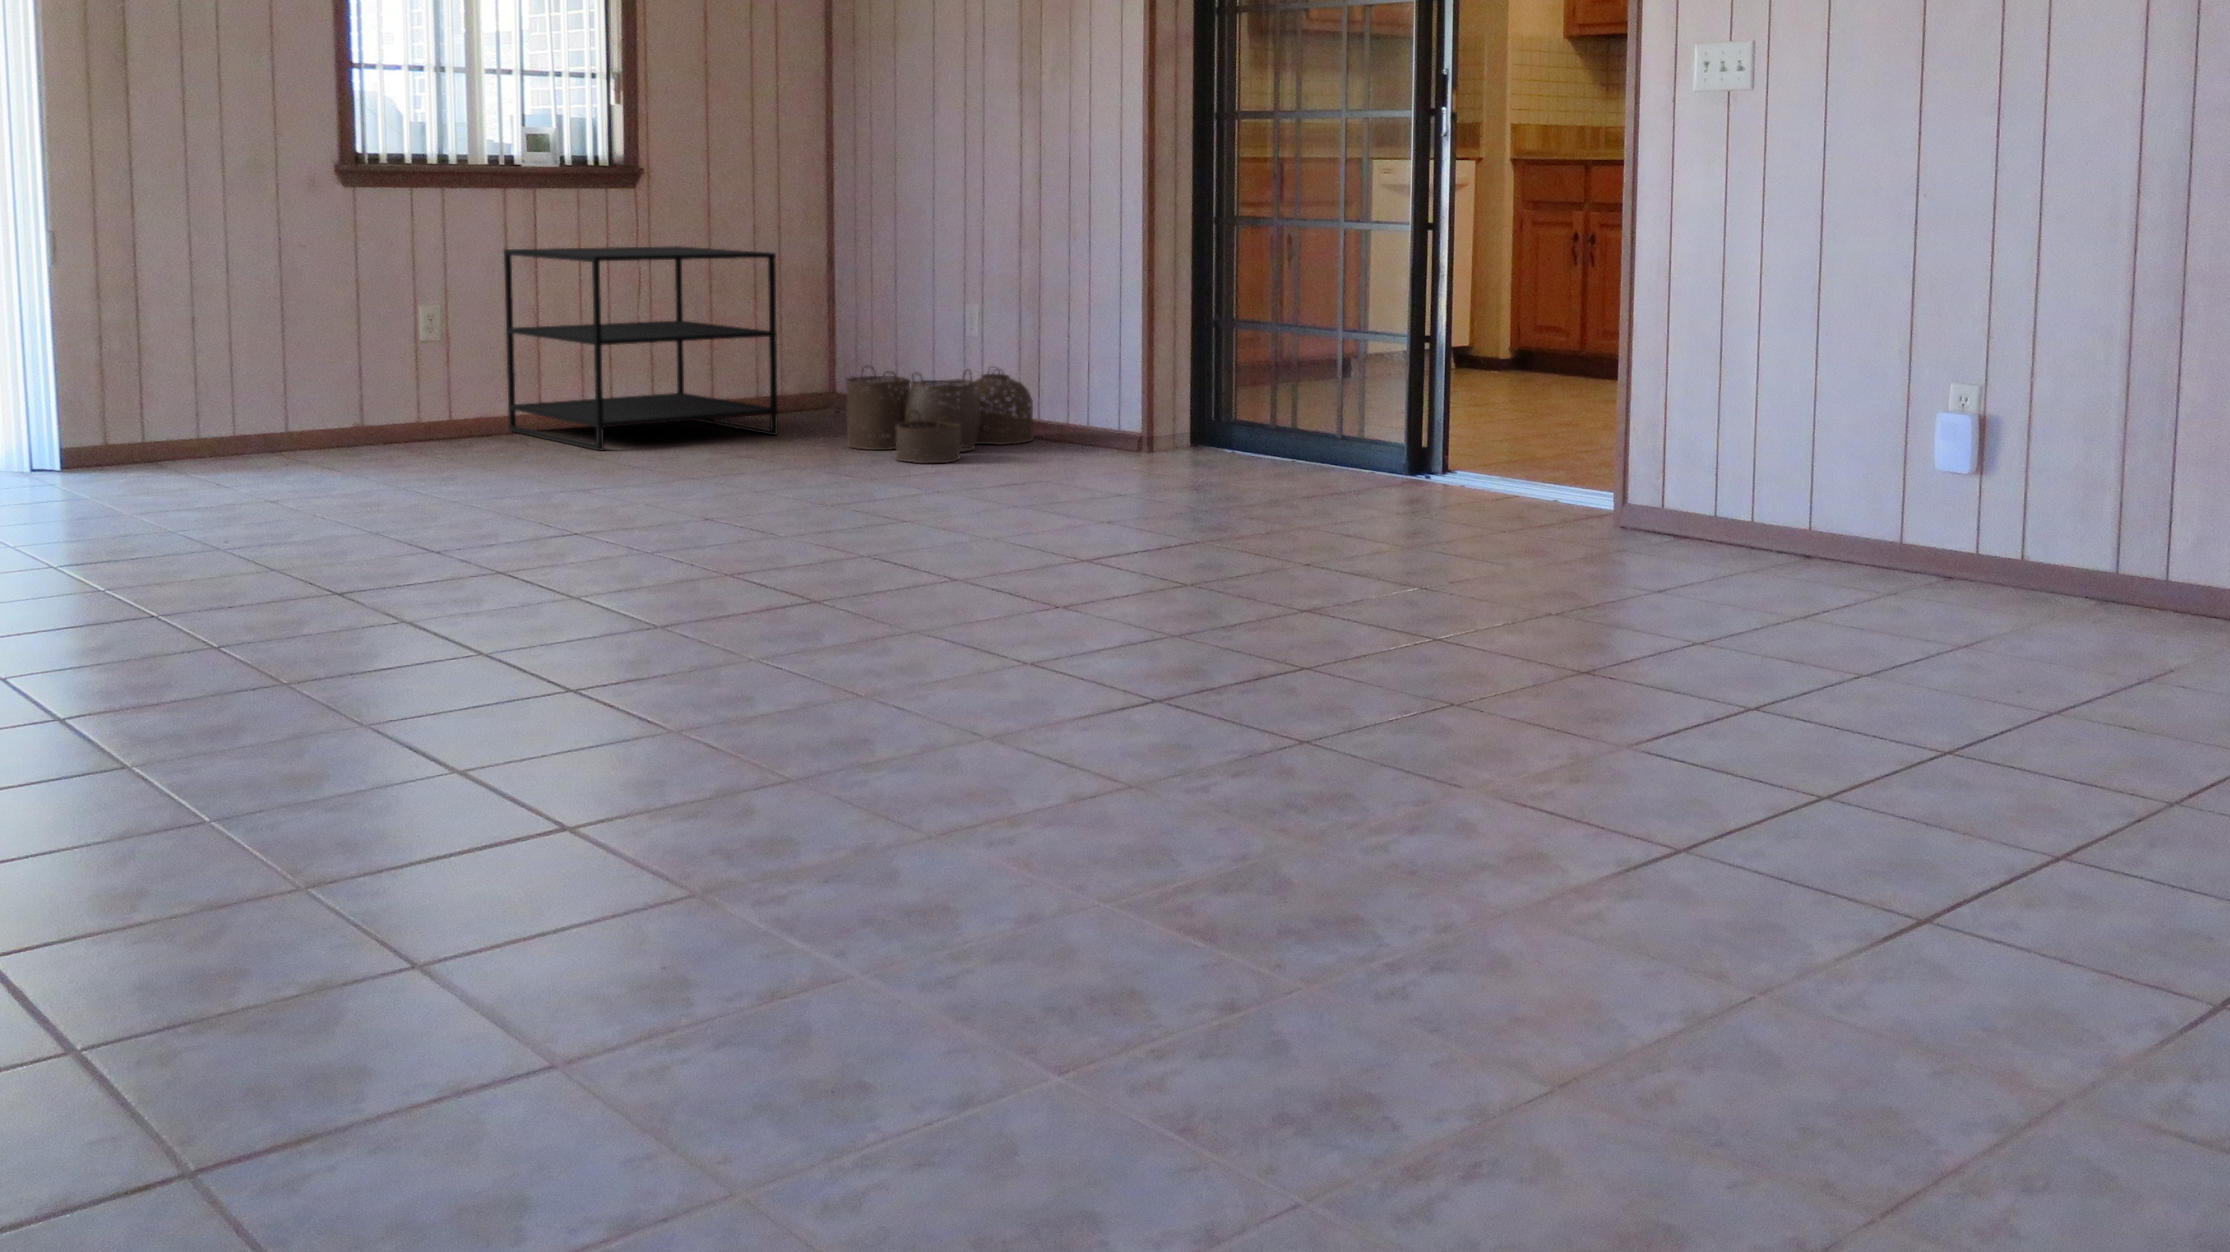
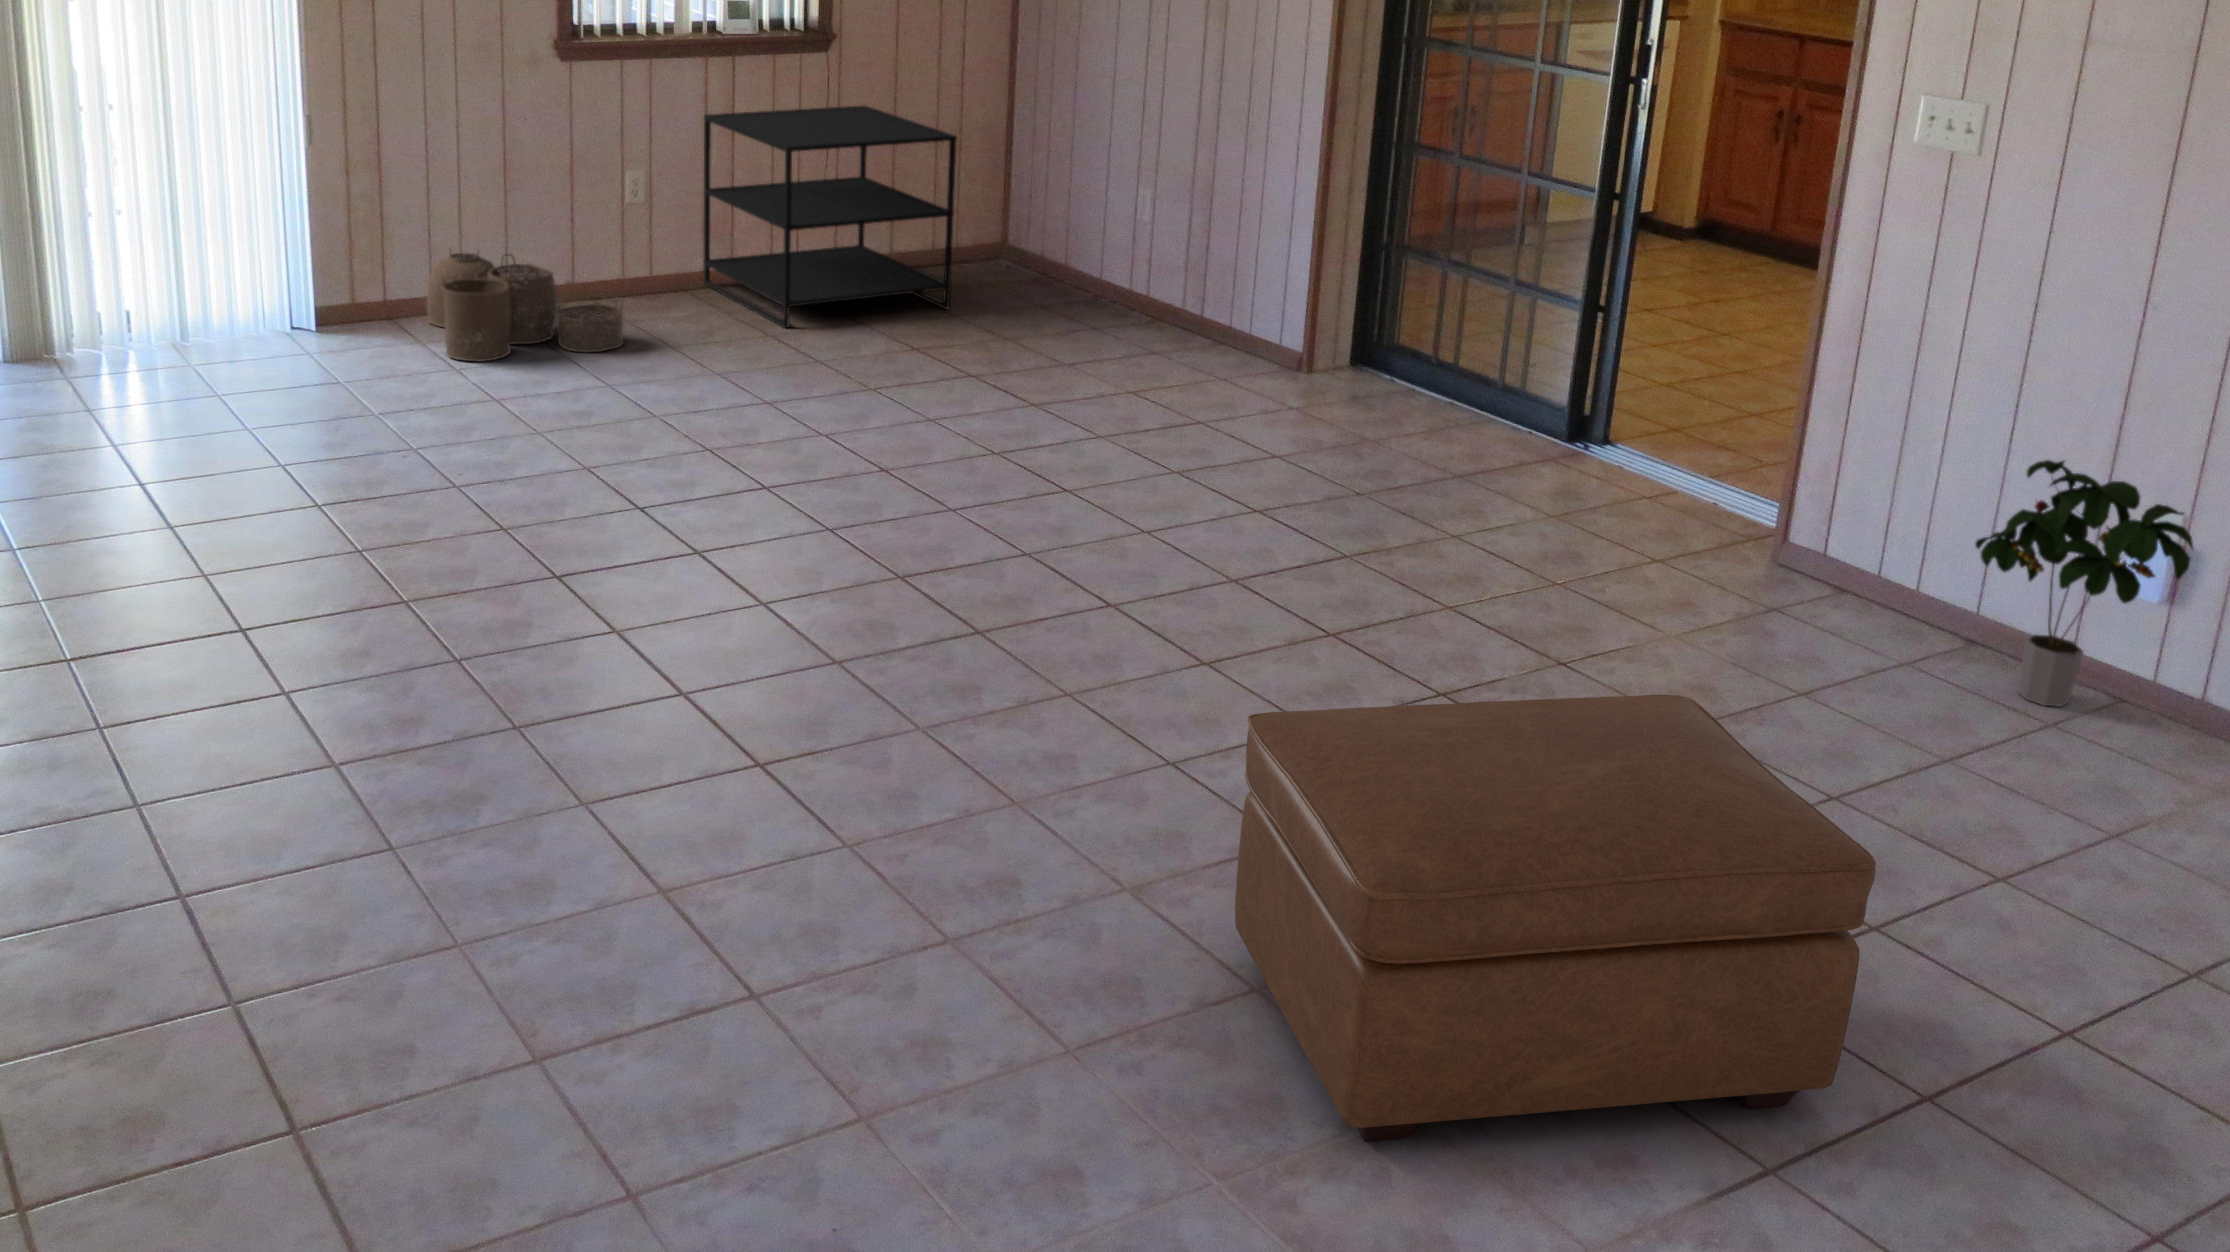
potted plant: none [1797,349,1990,585] -> present [1975,460,2194,706]
woven basket: present [846,367,1033,463] -> present [427,252,623,361]
ottoman: none [1102,449,1747,861] -> present [1235,695,1876,1142]

